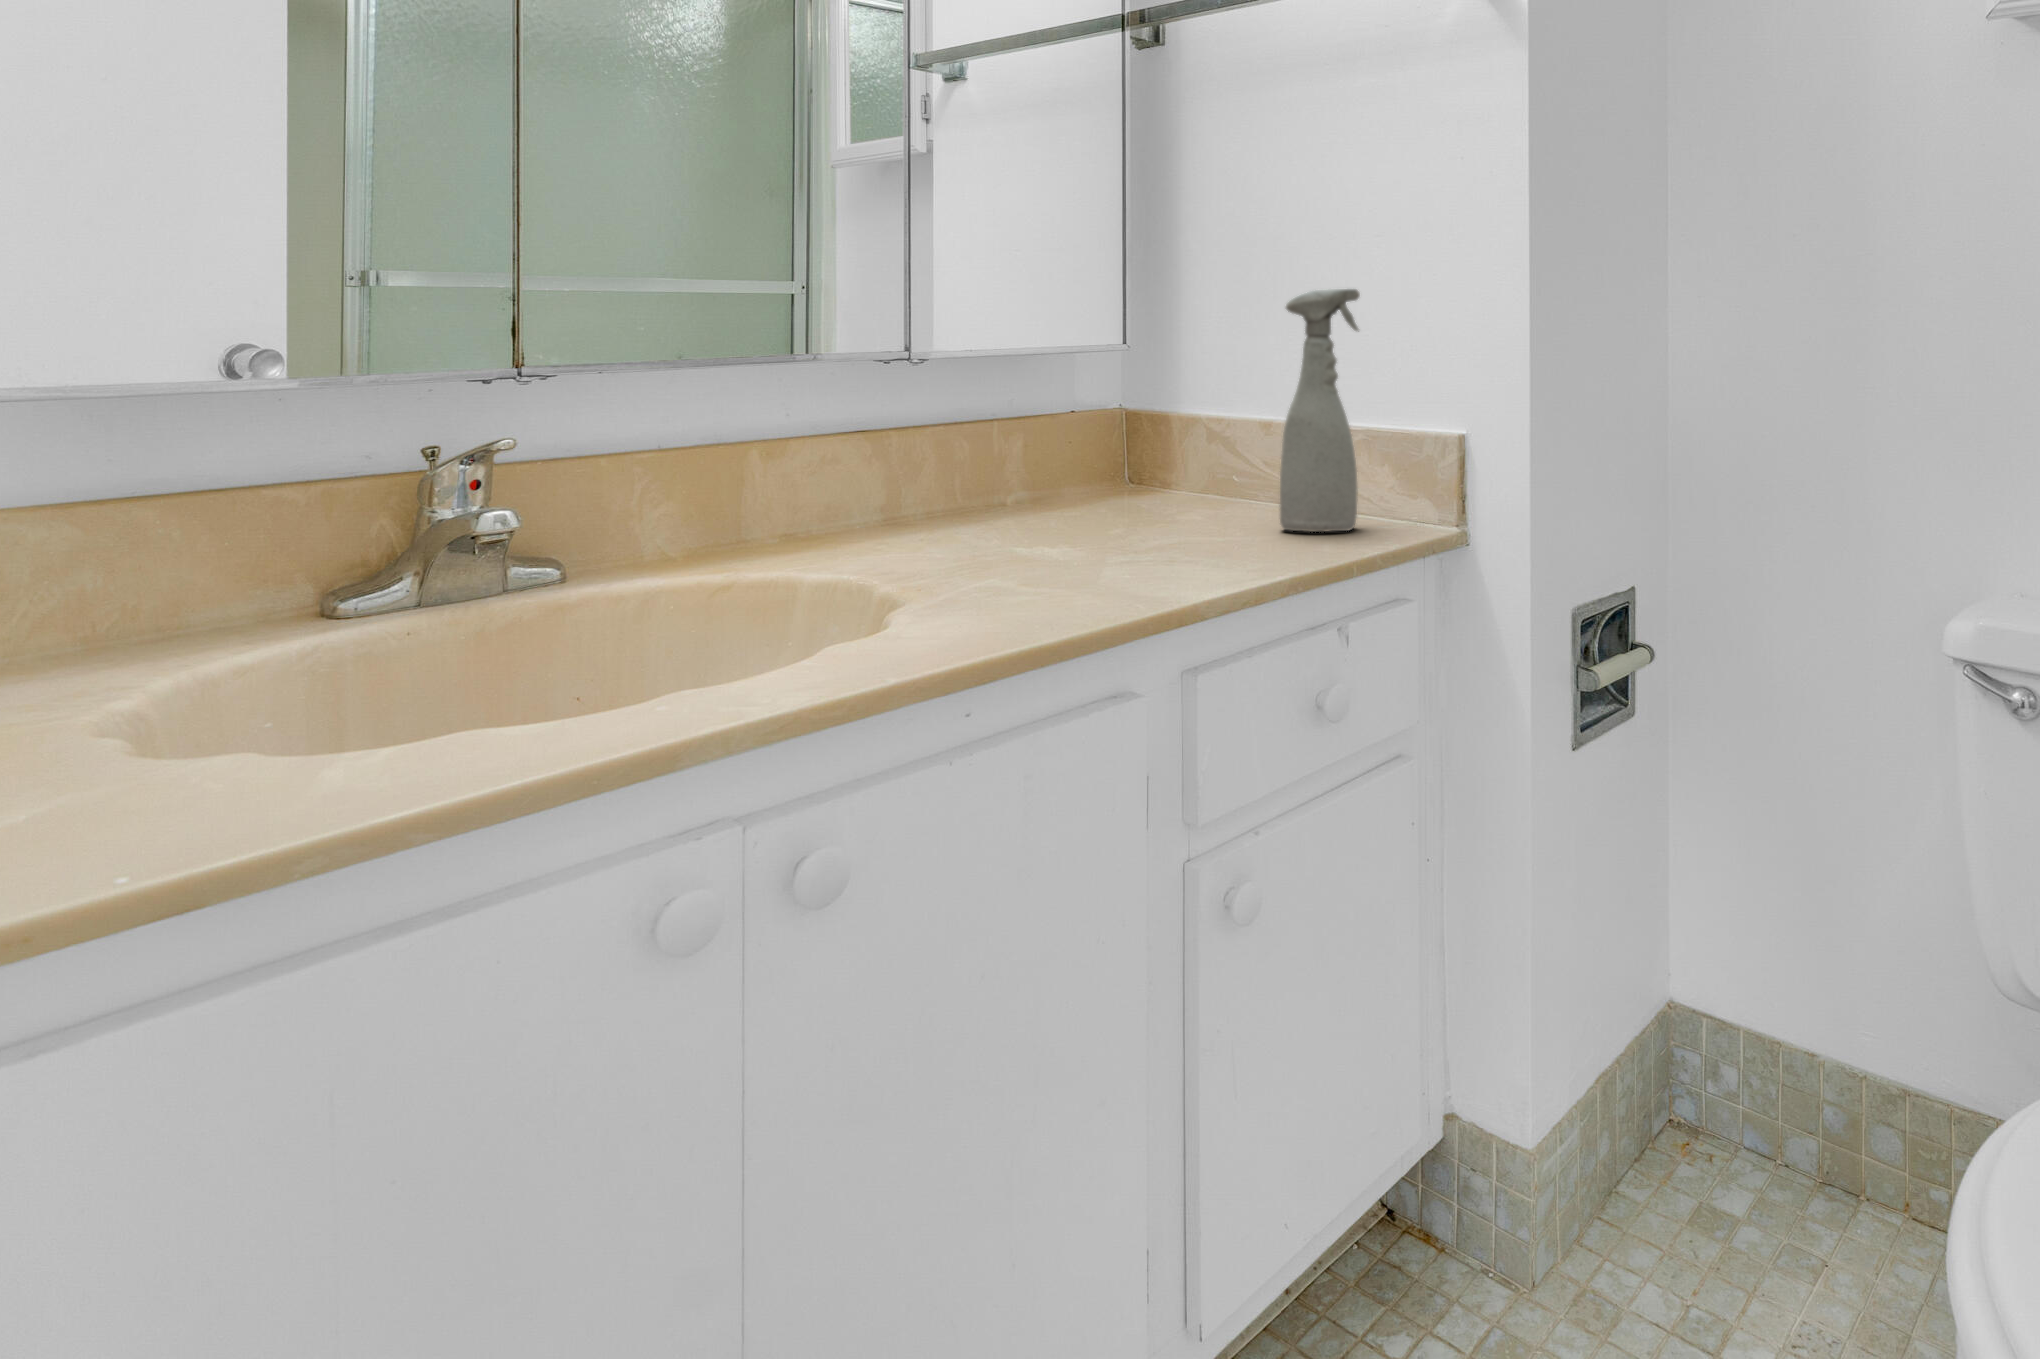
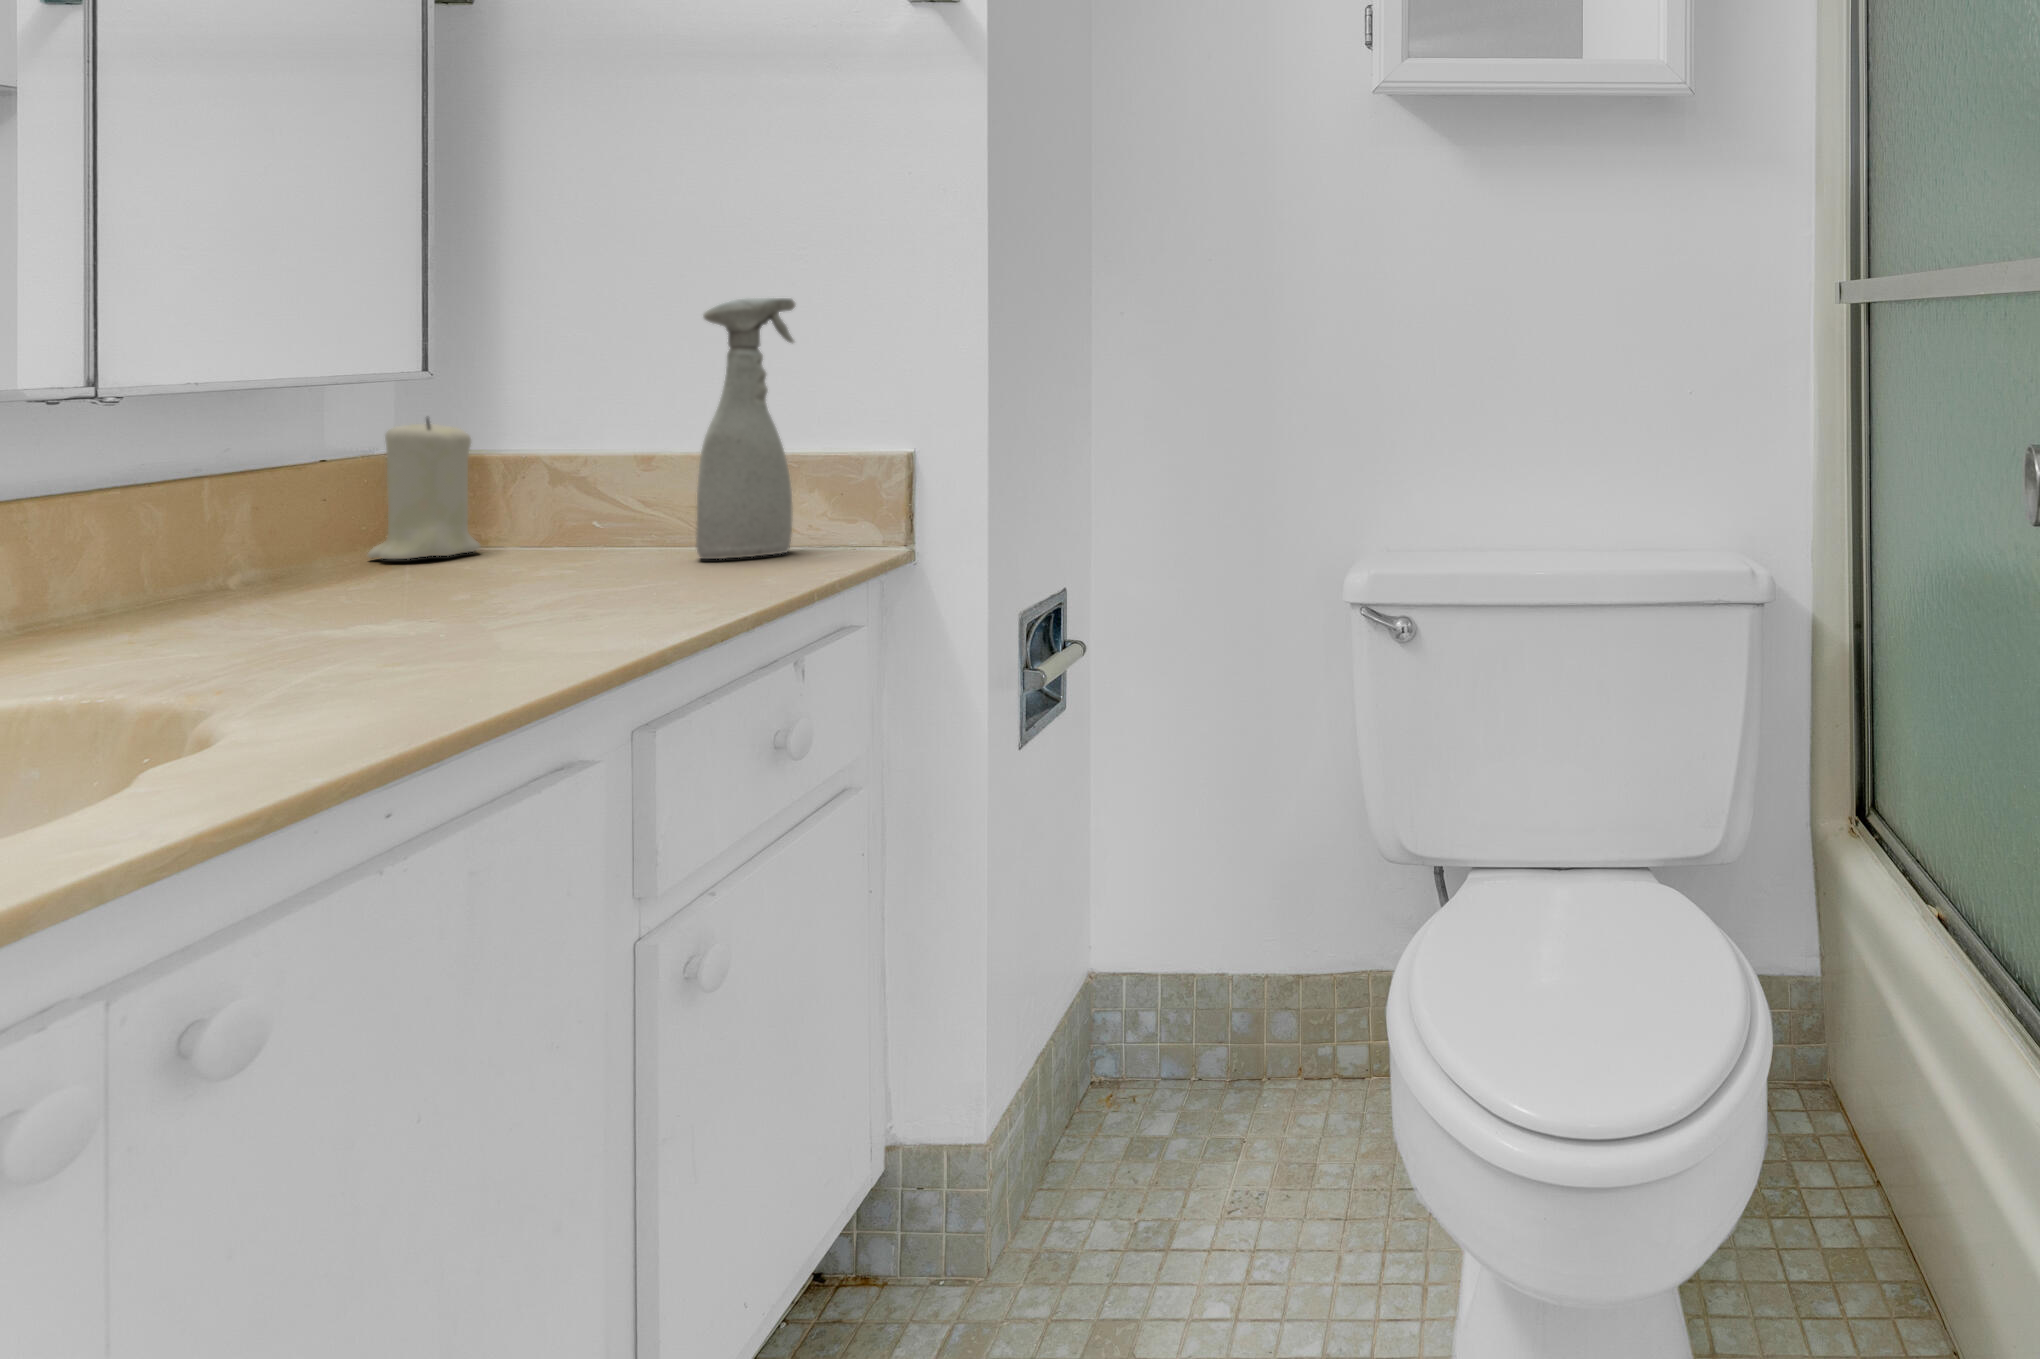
candle: none [1087,391,1156,506] -> present [368,418,480,559]

